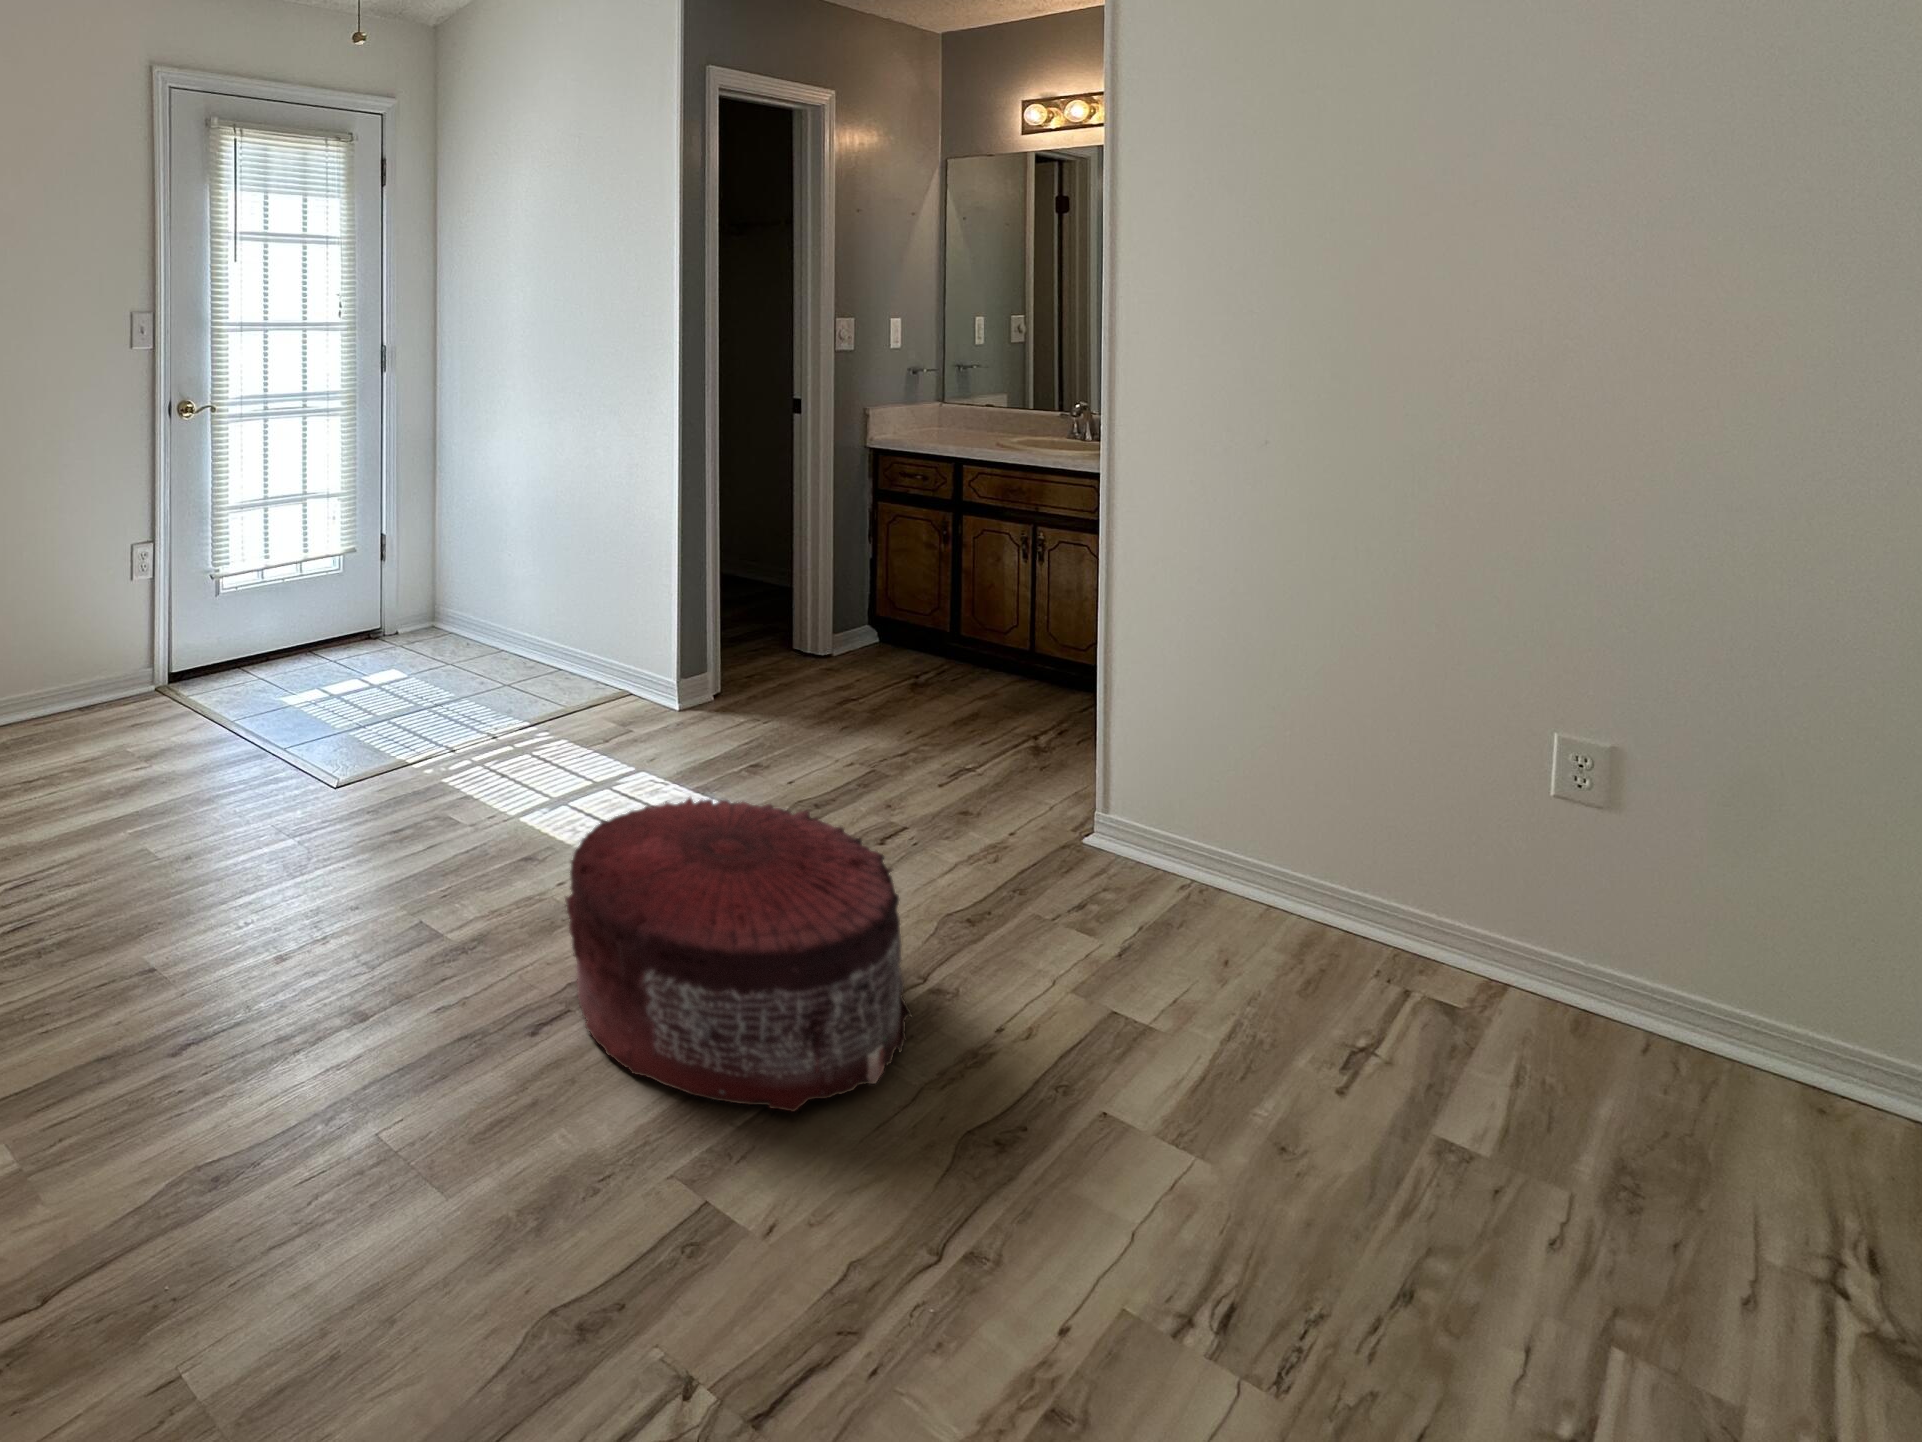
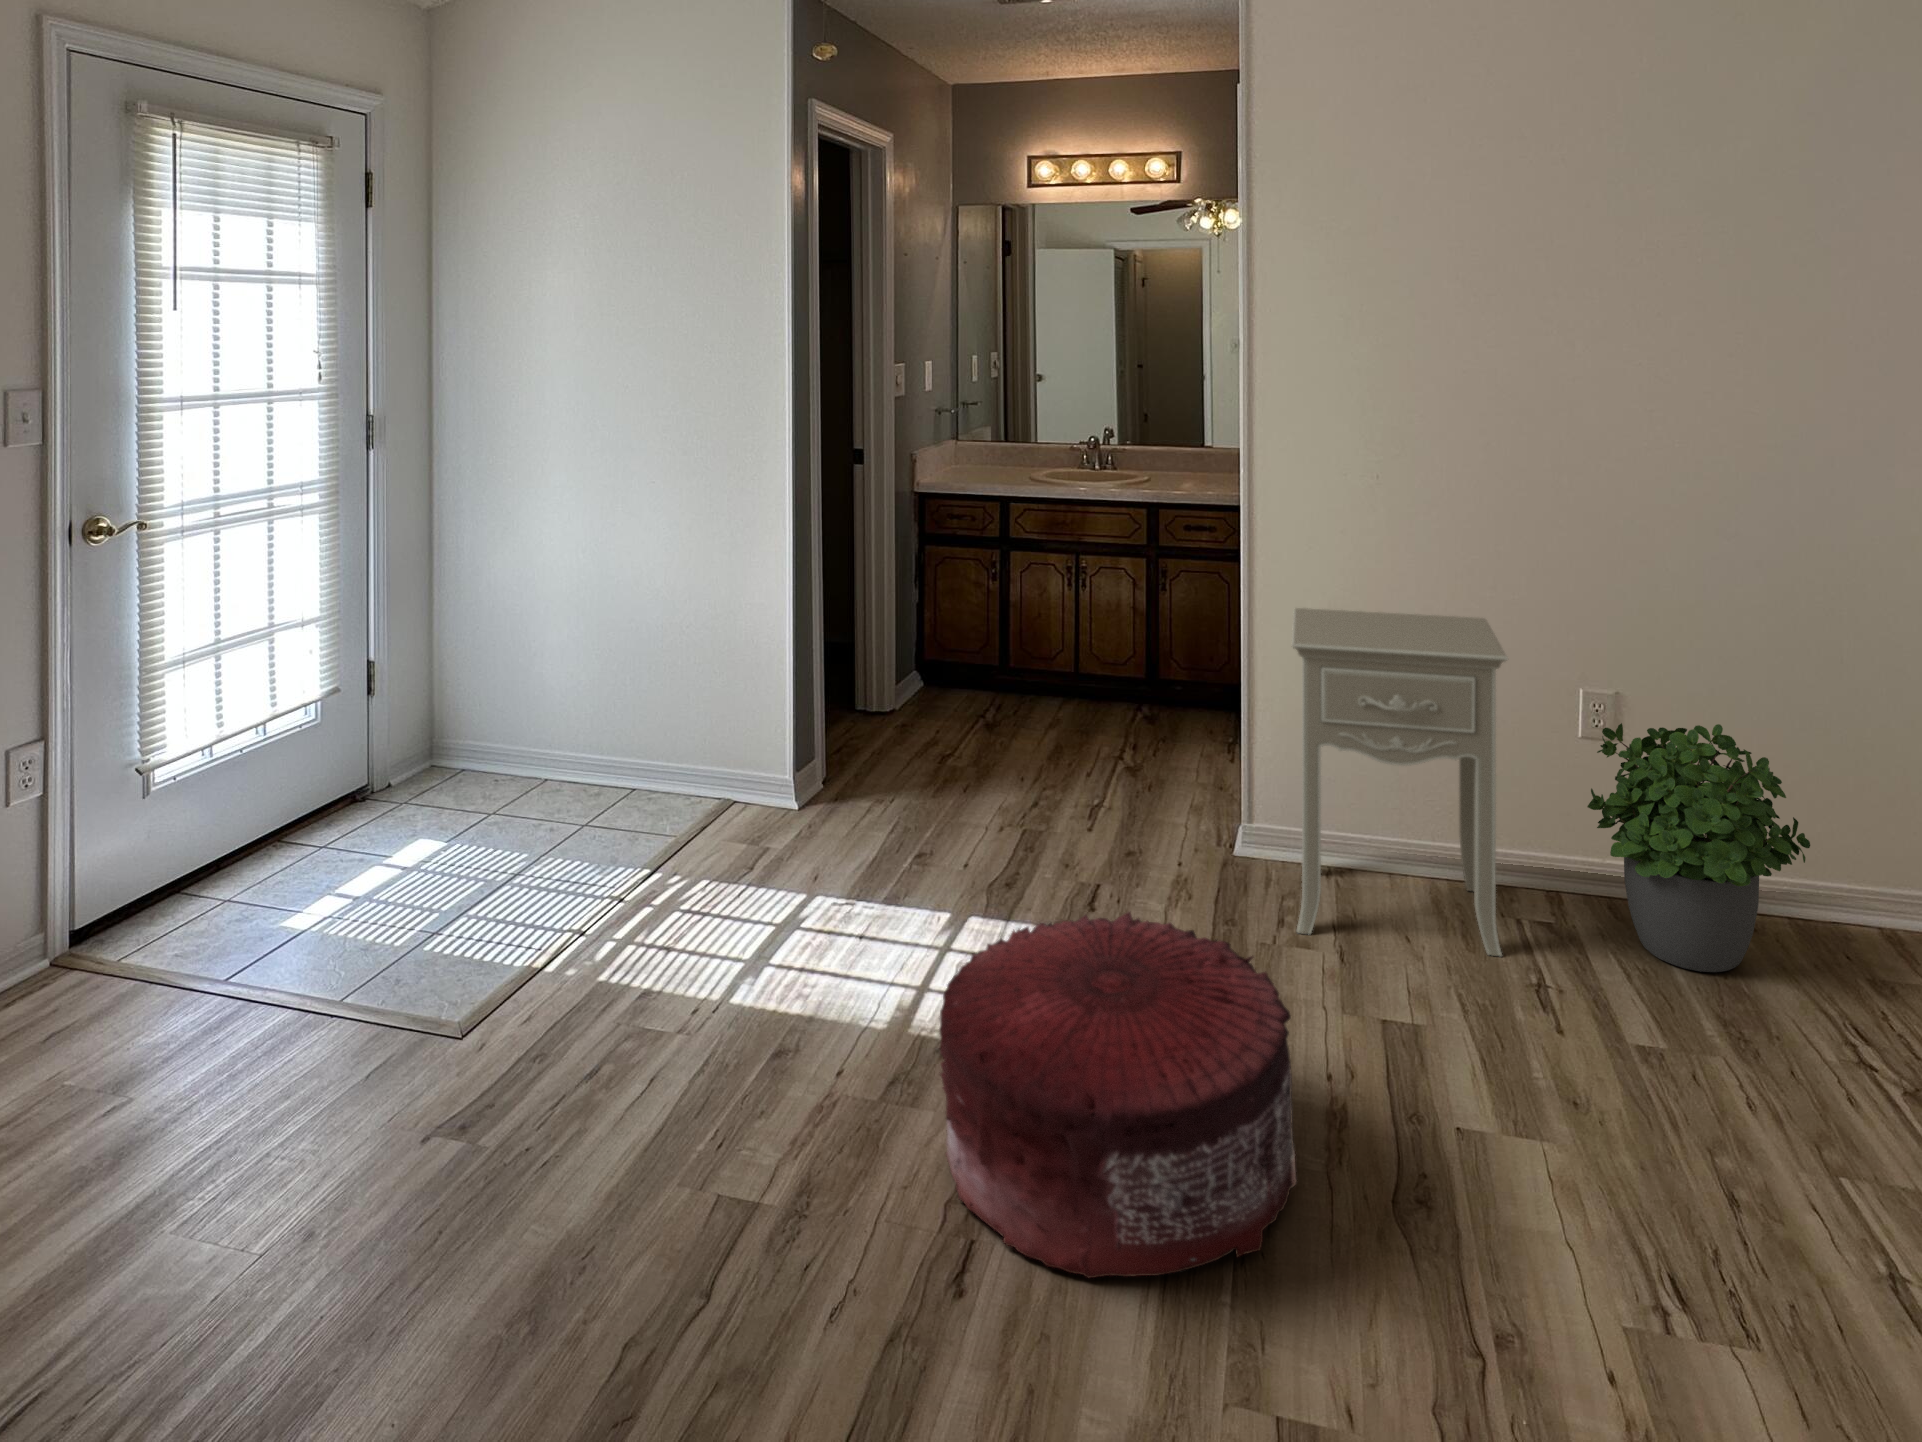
nightstand: none [1083,576,1390,999] -> present [1292,608,1508,956]
potted plant: none [1490,765,1843,1110] -> present [1587,723,1810,972]

